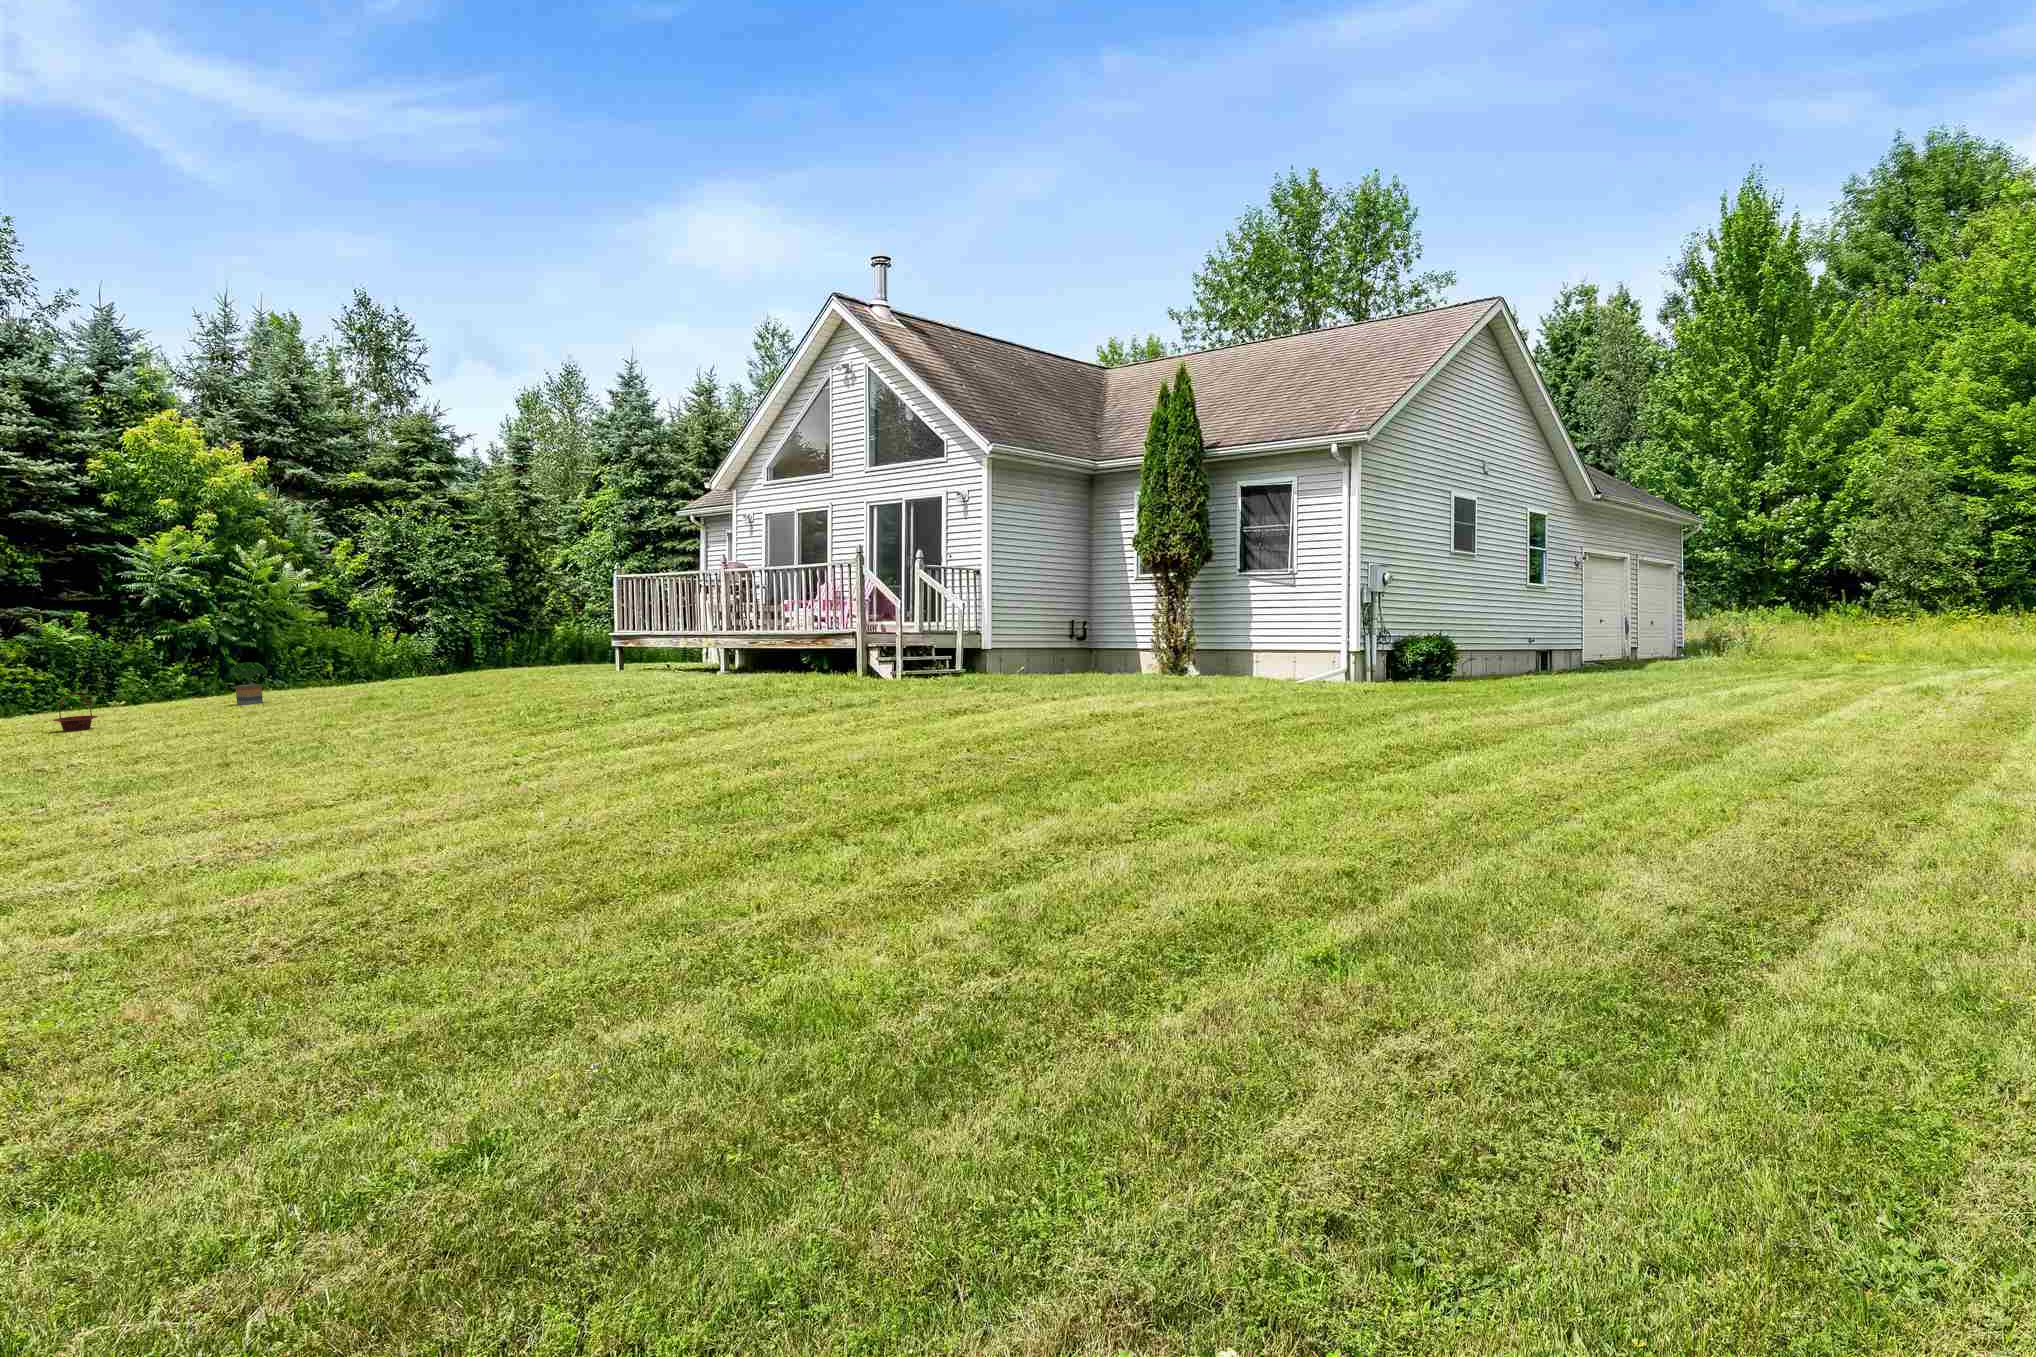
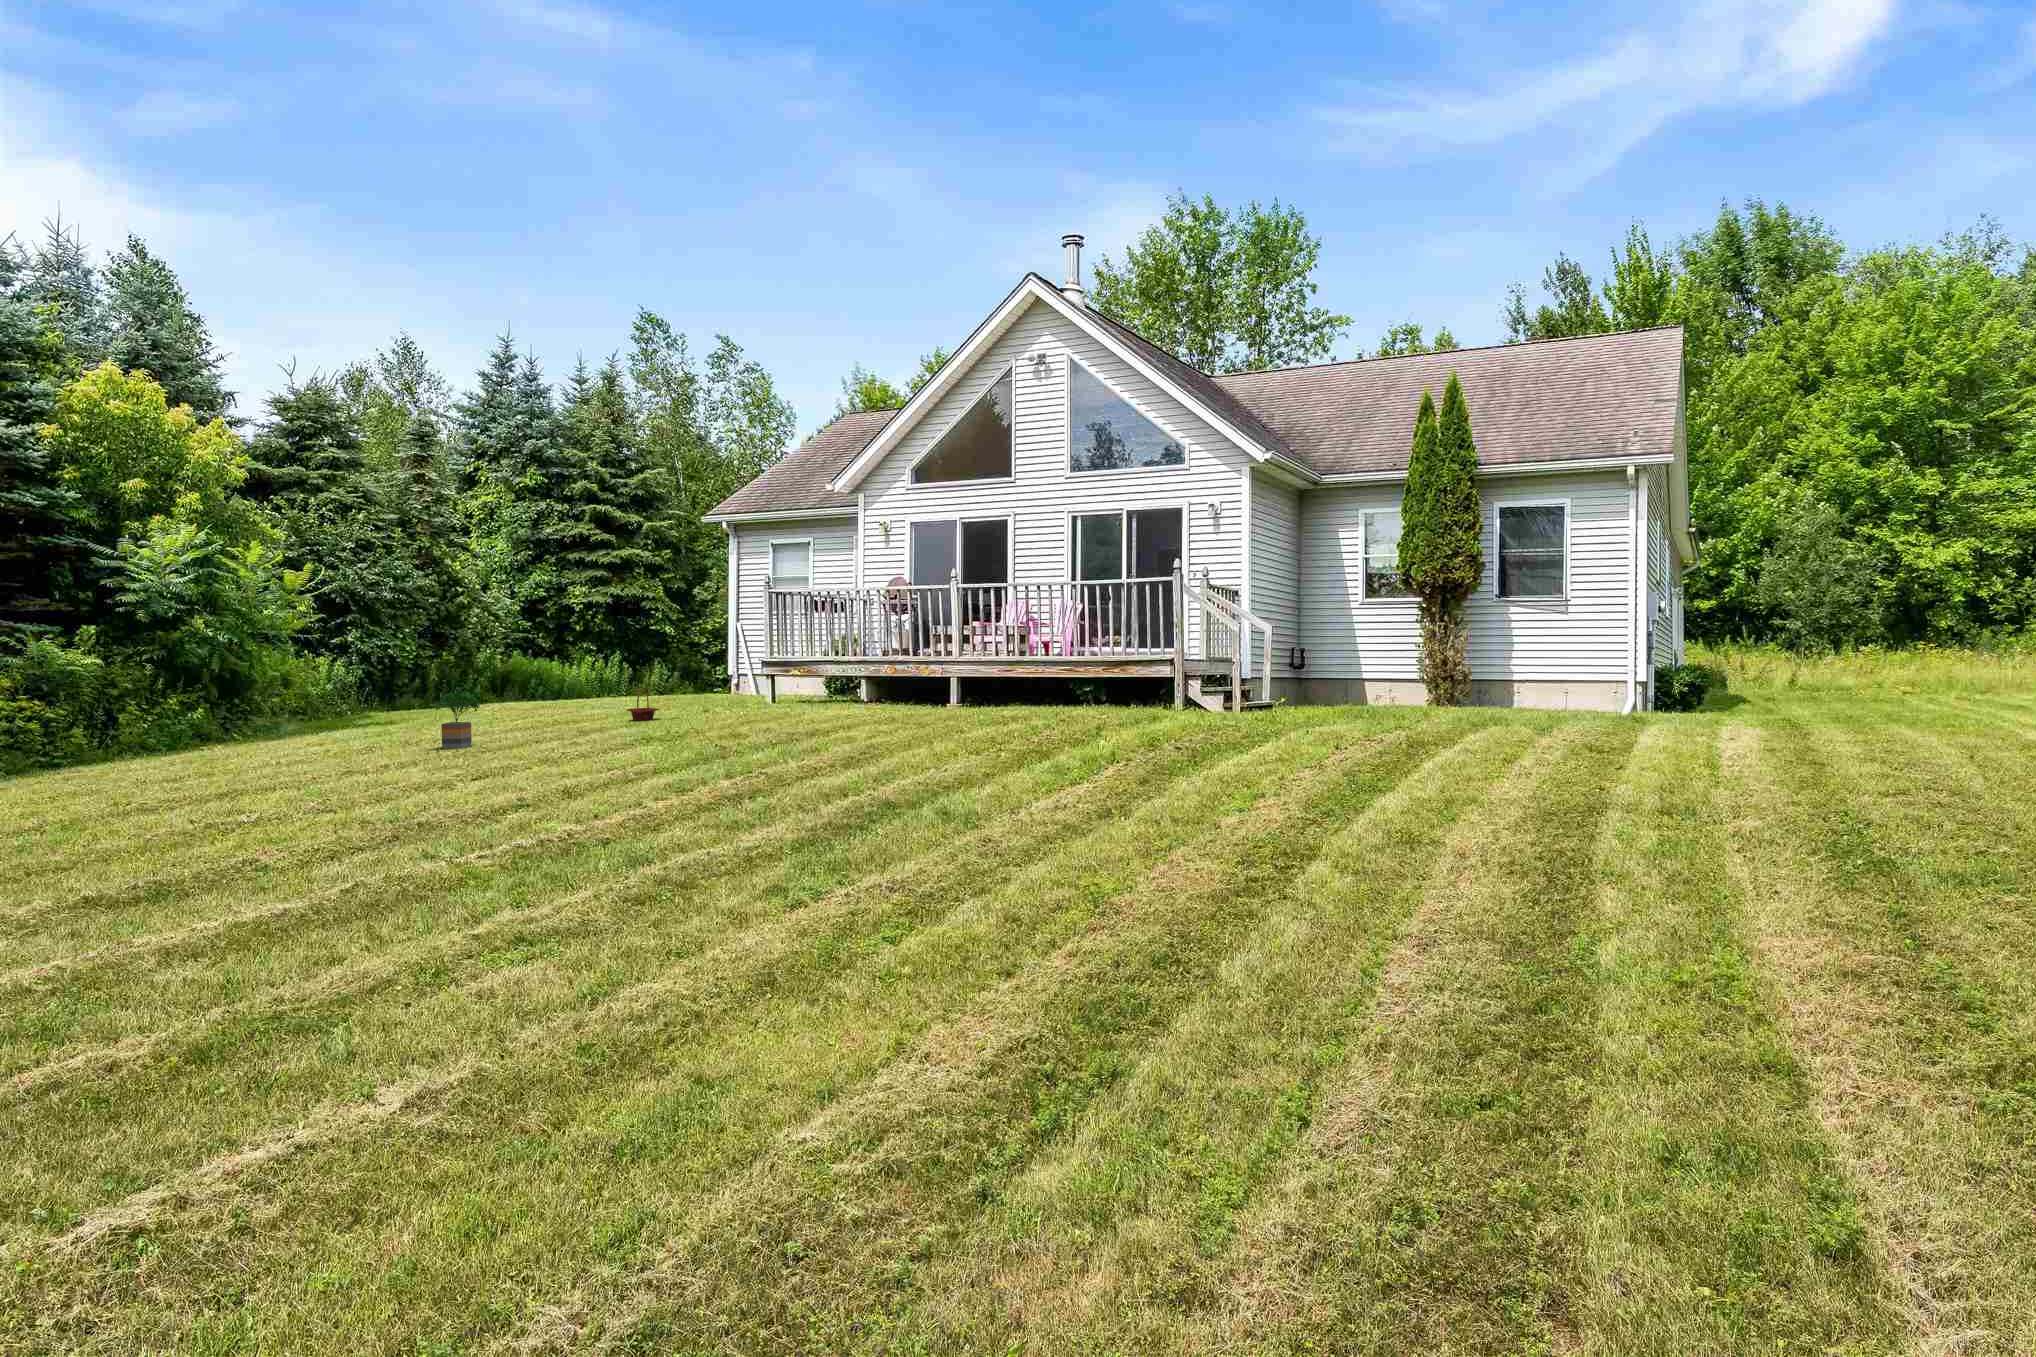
basket: present [53,694,98,731] -> present [627,688,659,721]

